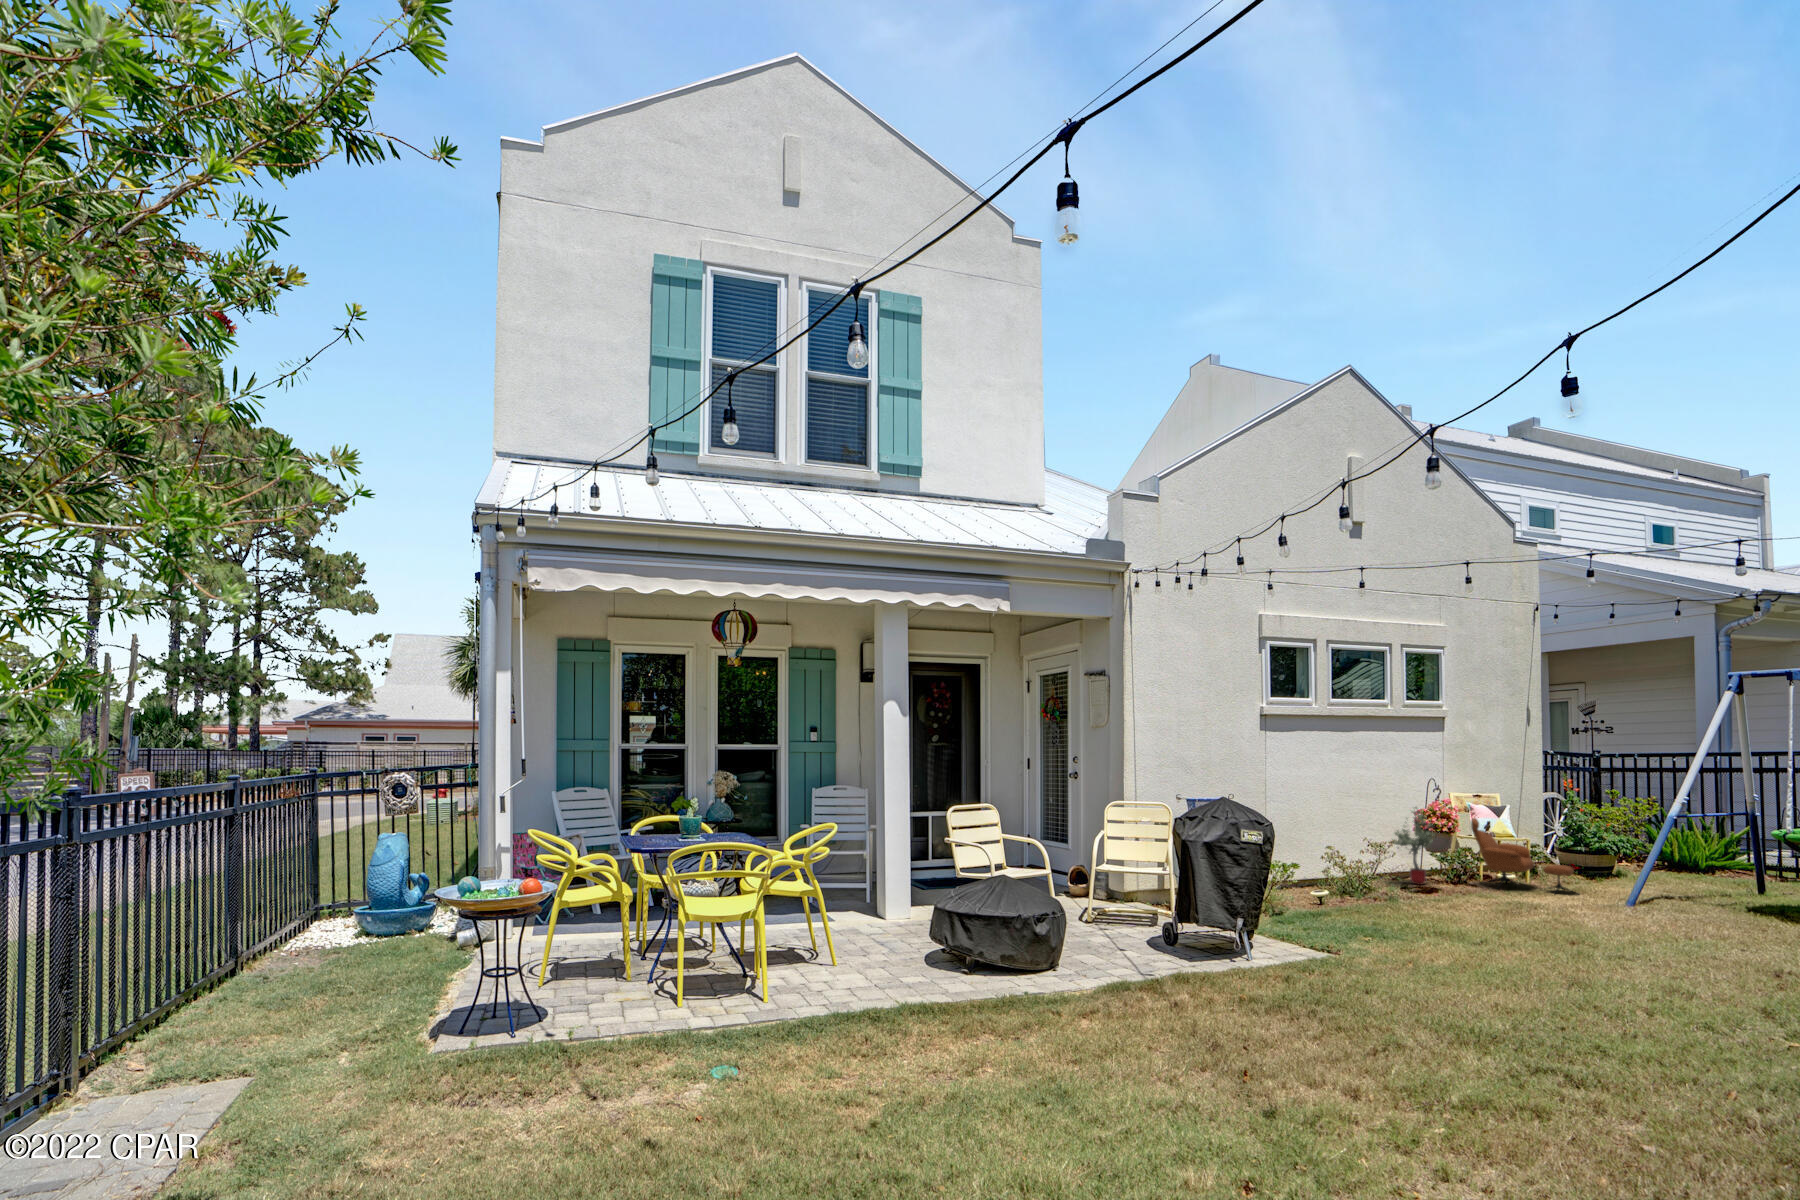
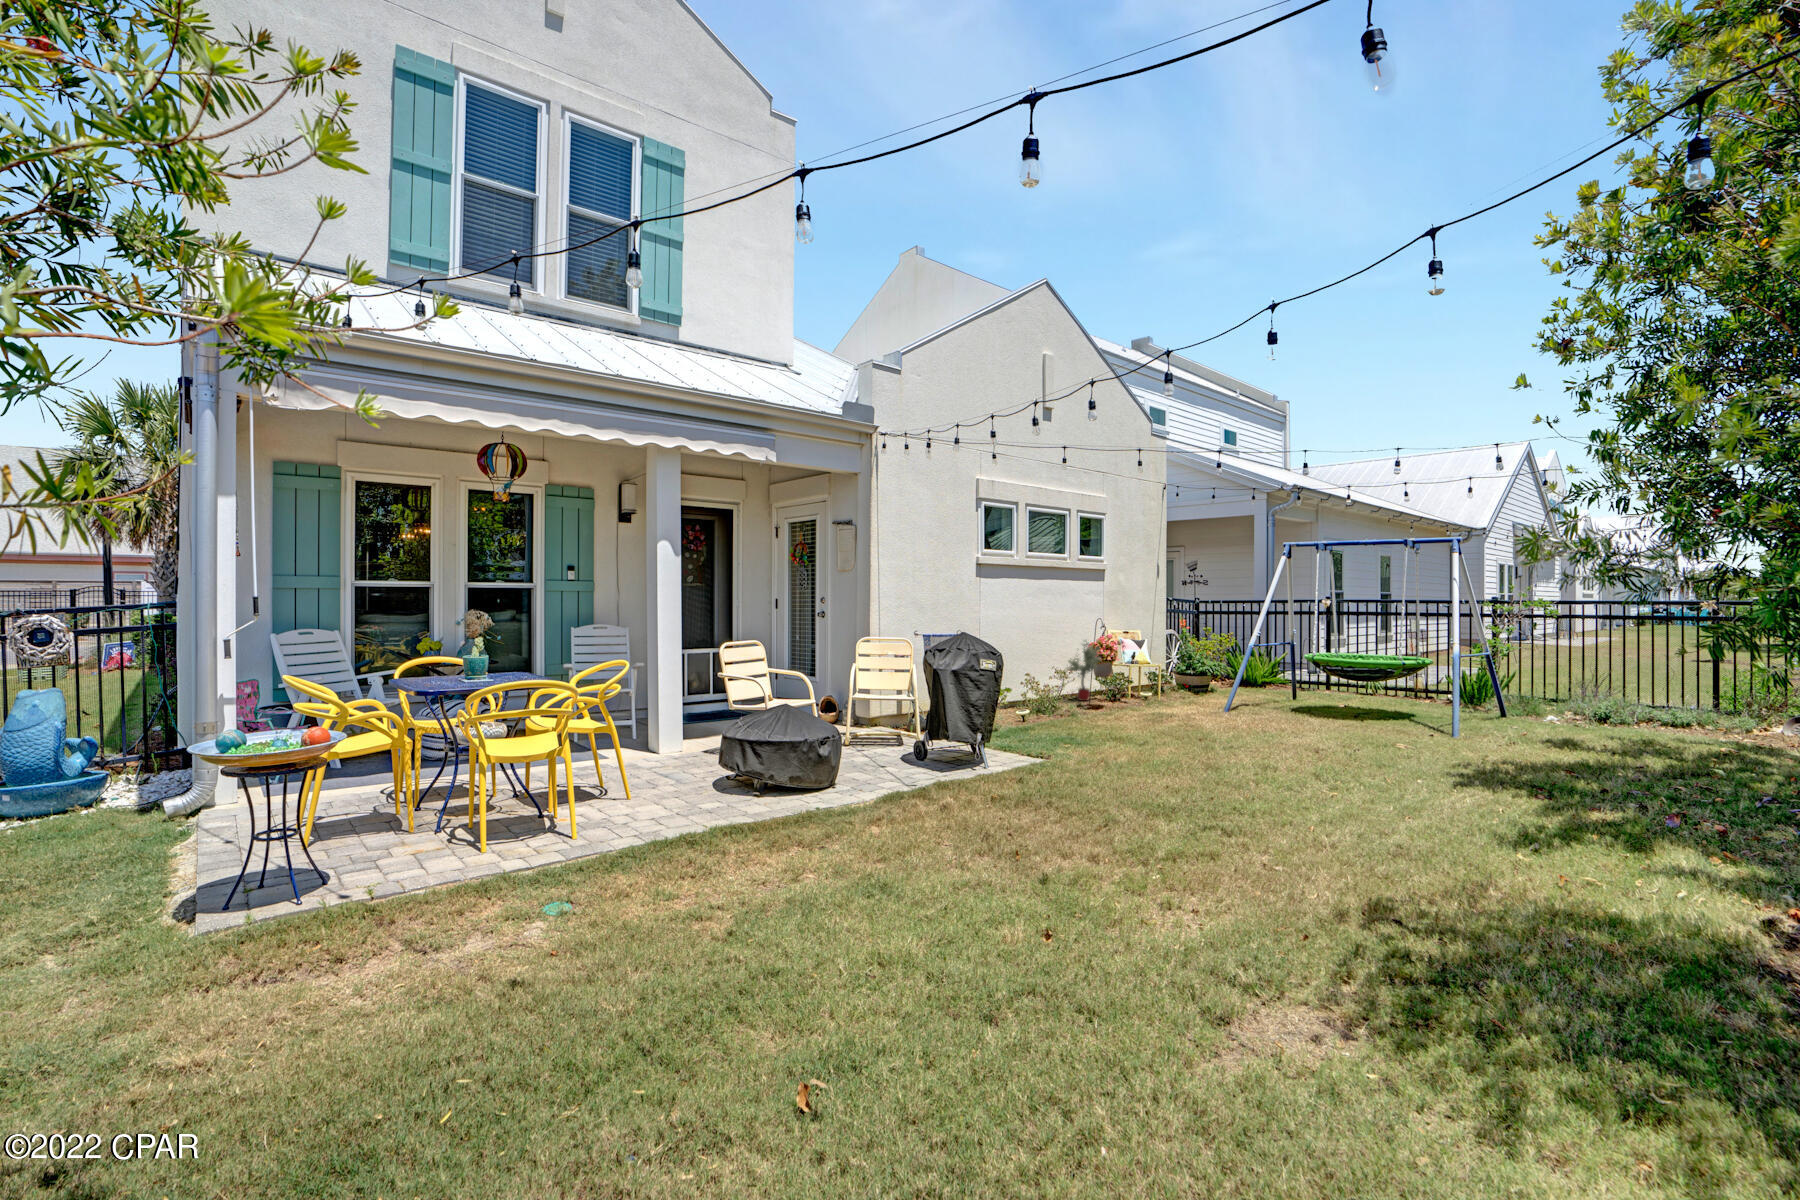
lounge chair: present [1471,817,1577,894] -> none [1124,648,1196,705]

